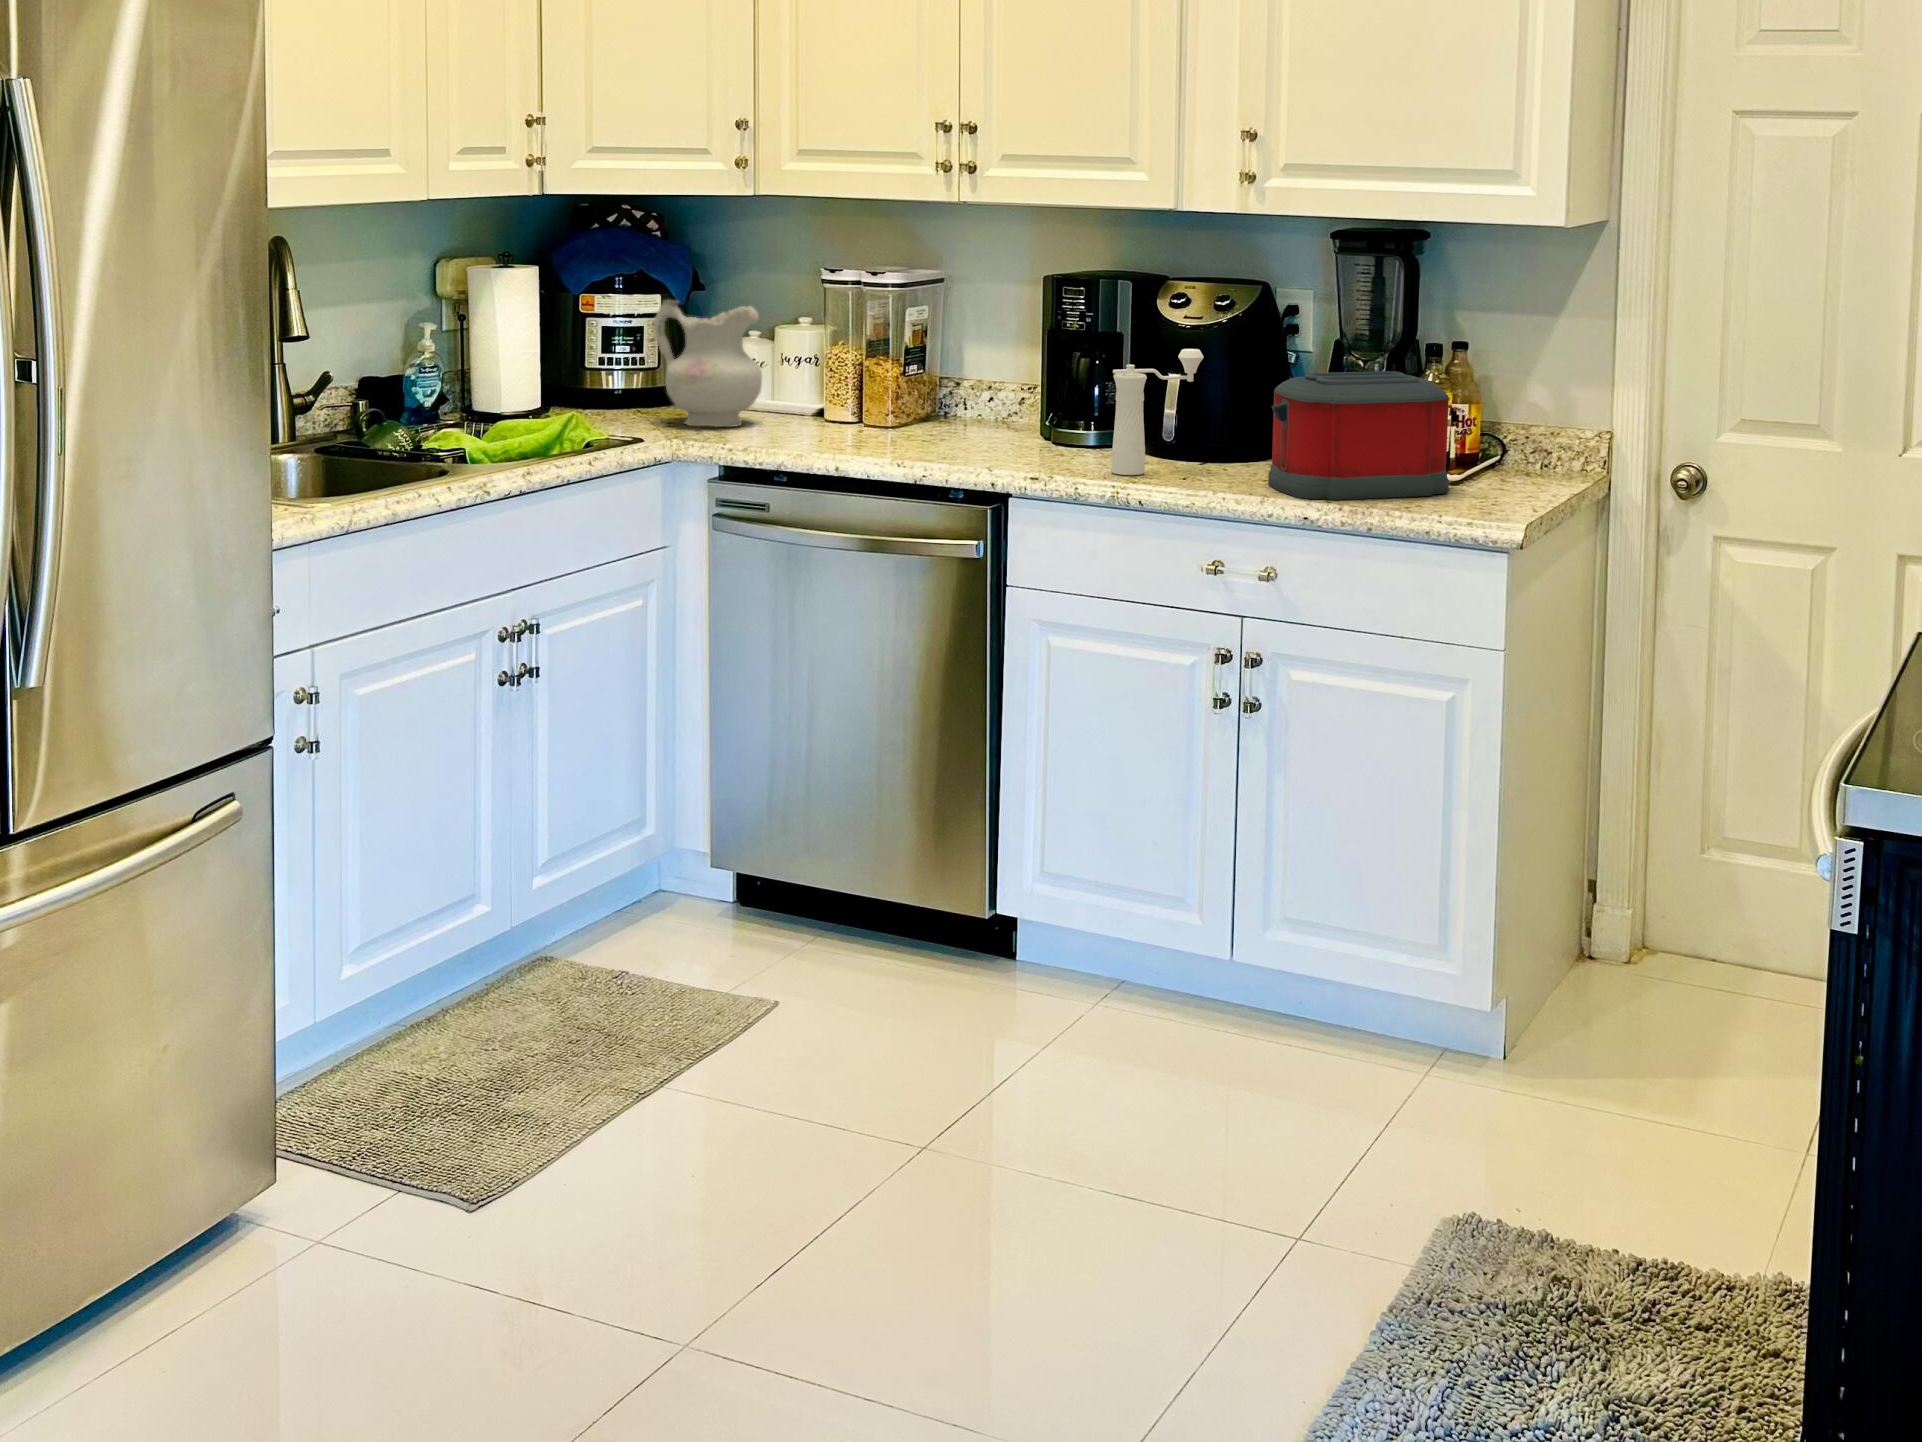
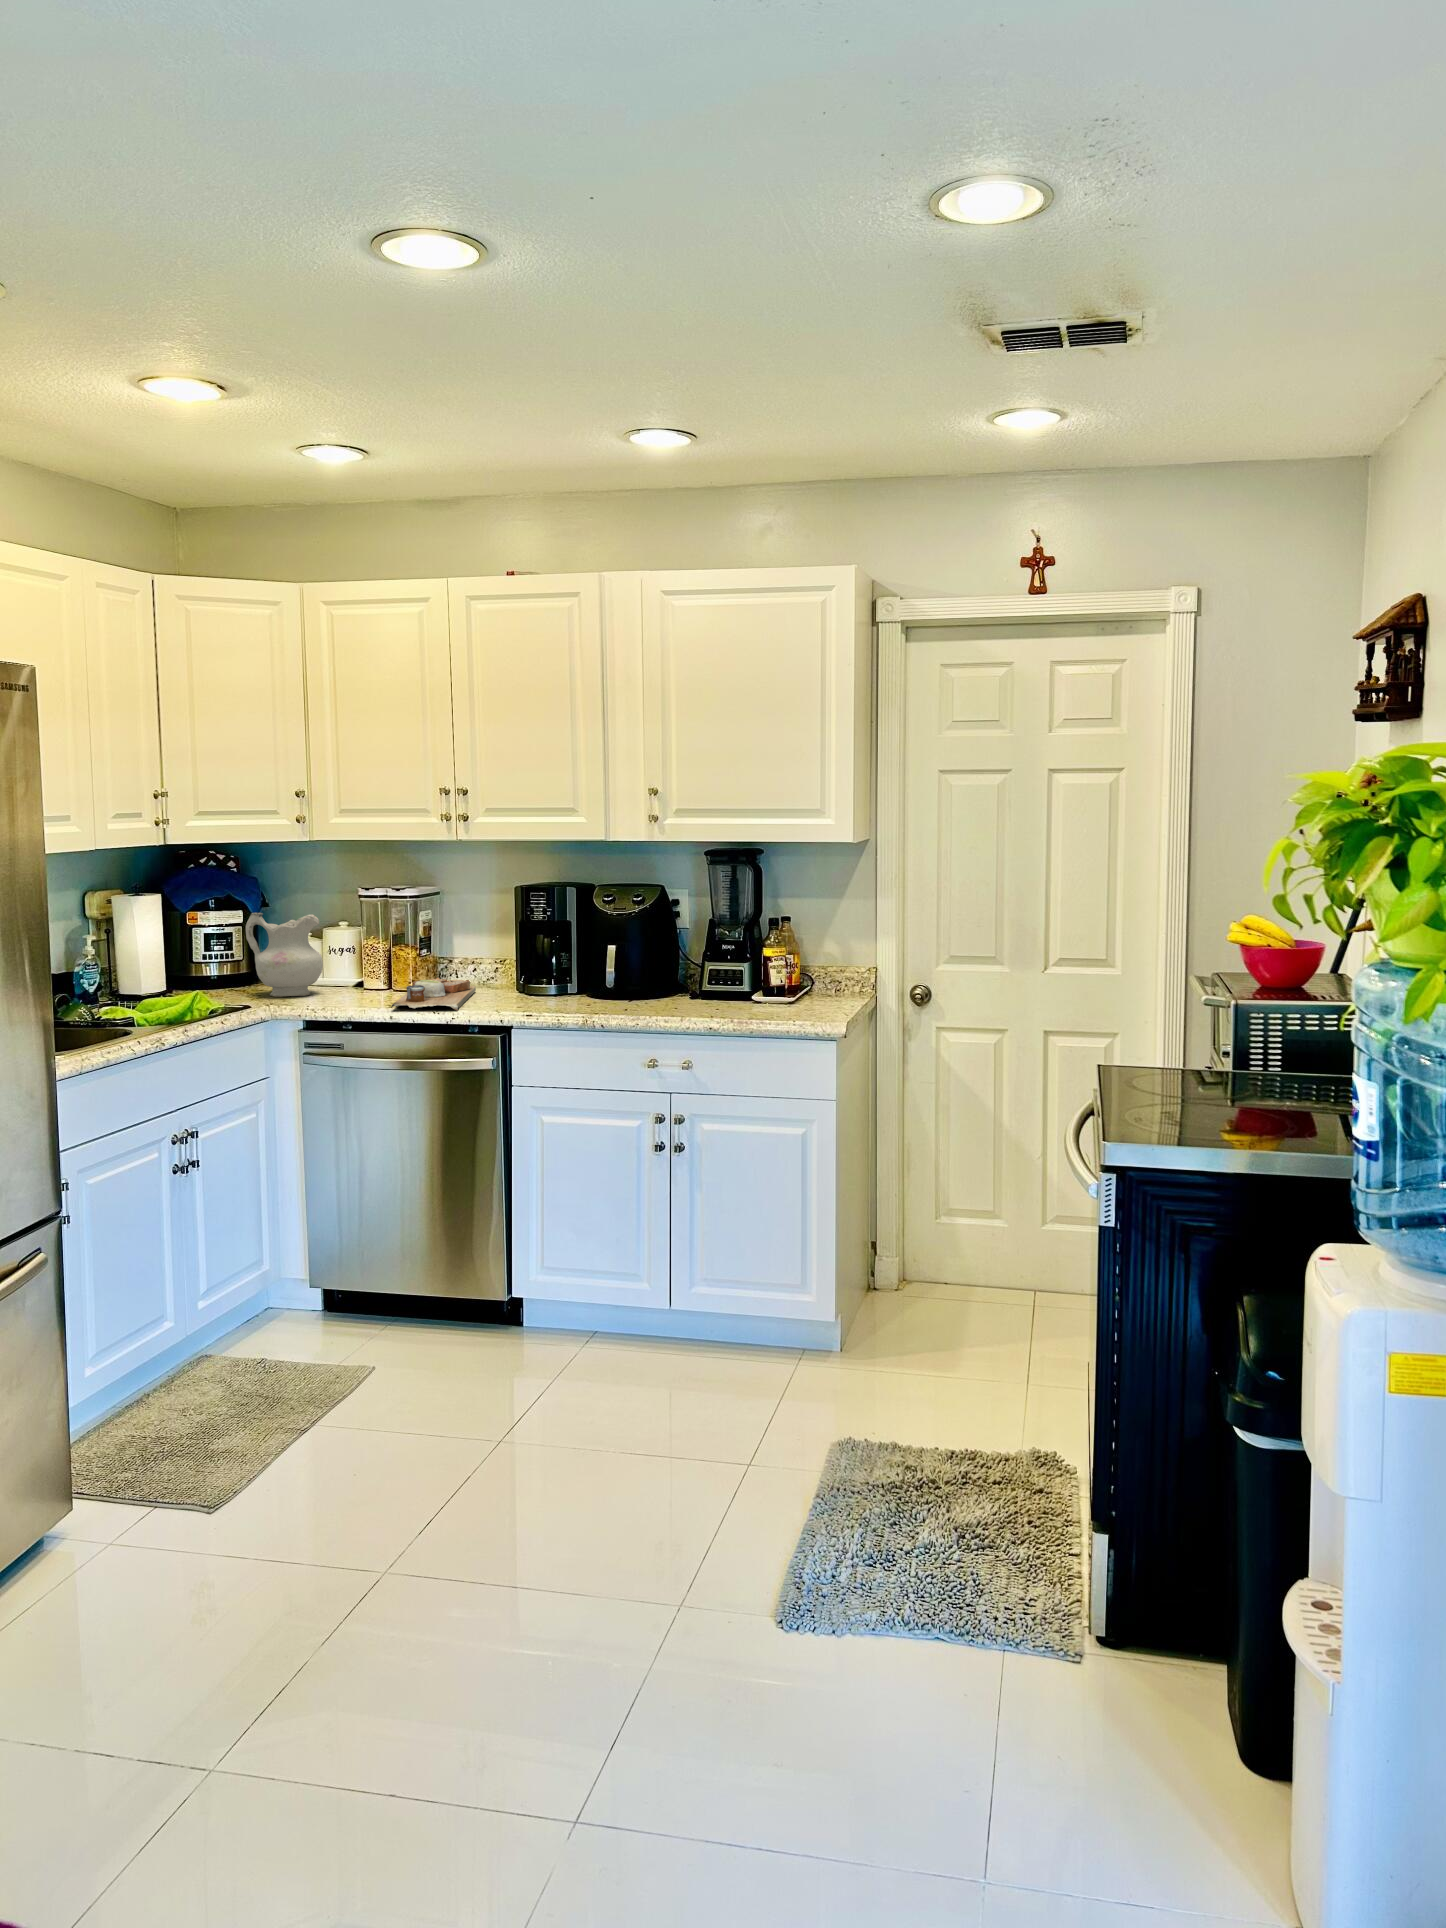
pepper mill: present [1112,349,1204,475] -> none [574,928,630,1010]
toaster: present [1268,371,1449,500] -> none [677,936,789,1017]
cutting board: none [837,410,983,465] -> present [391,978,476,1011]

